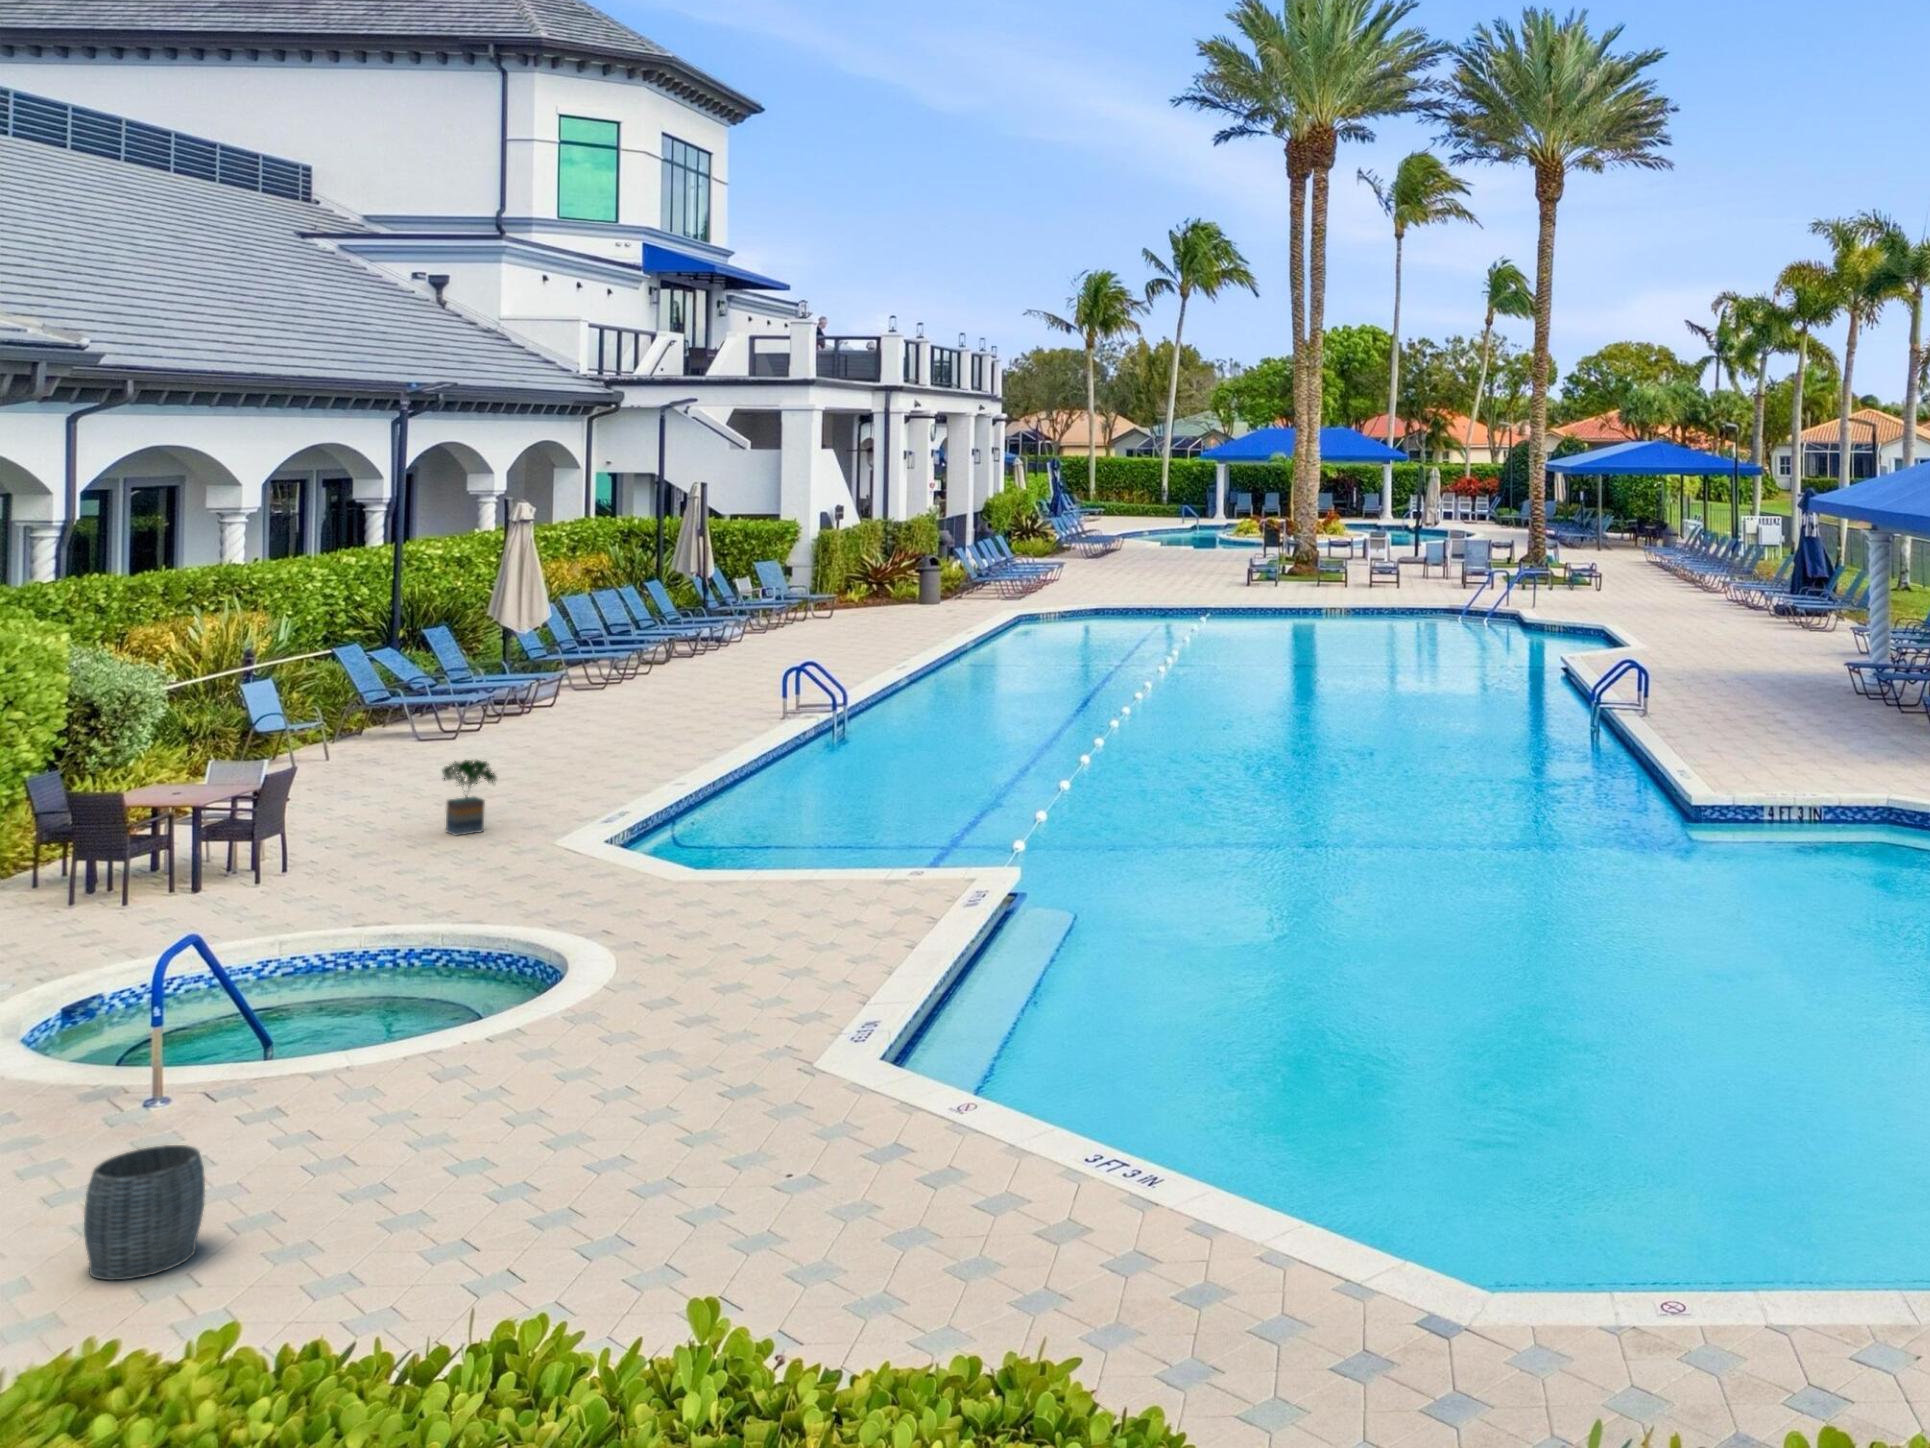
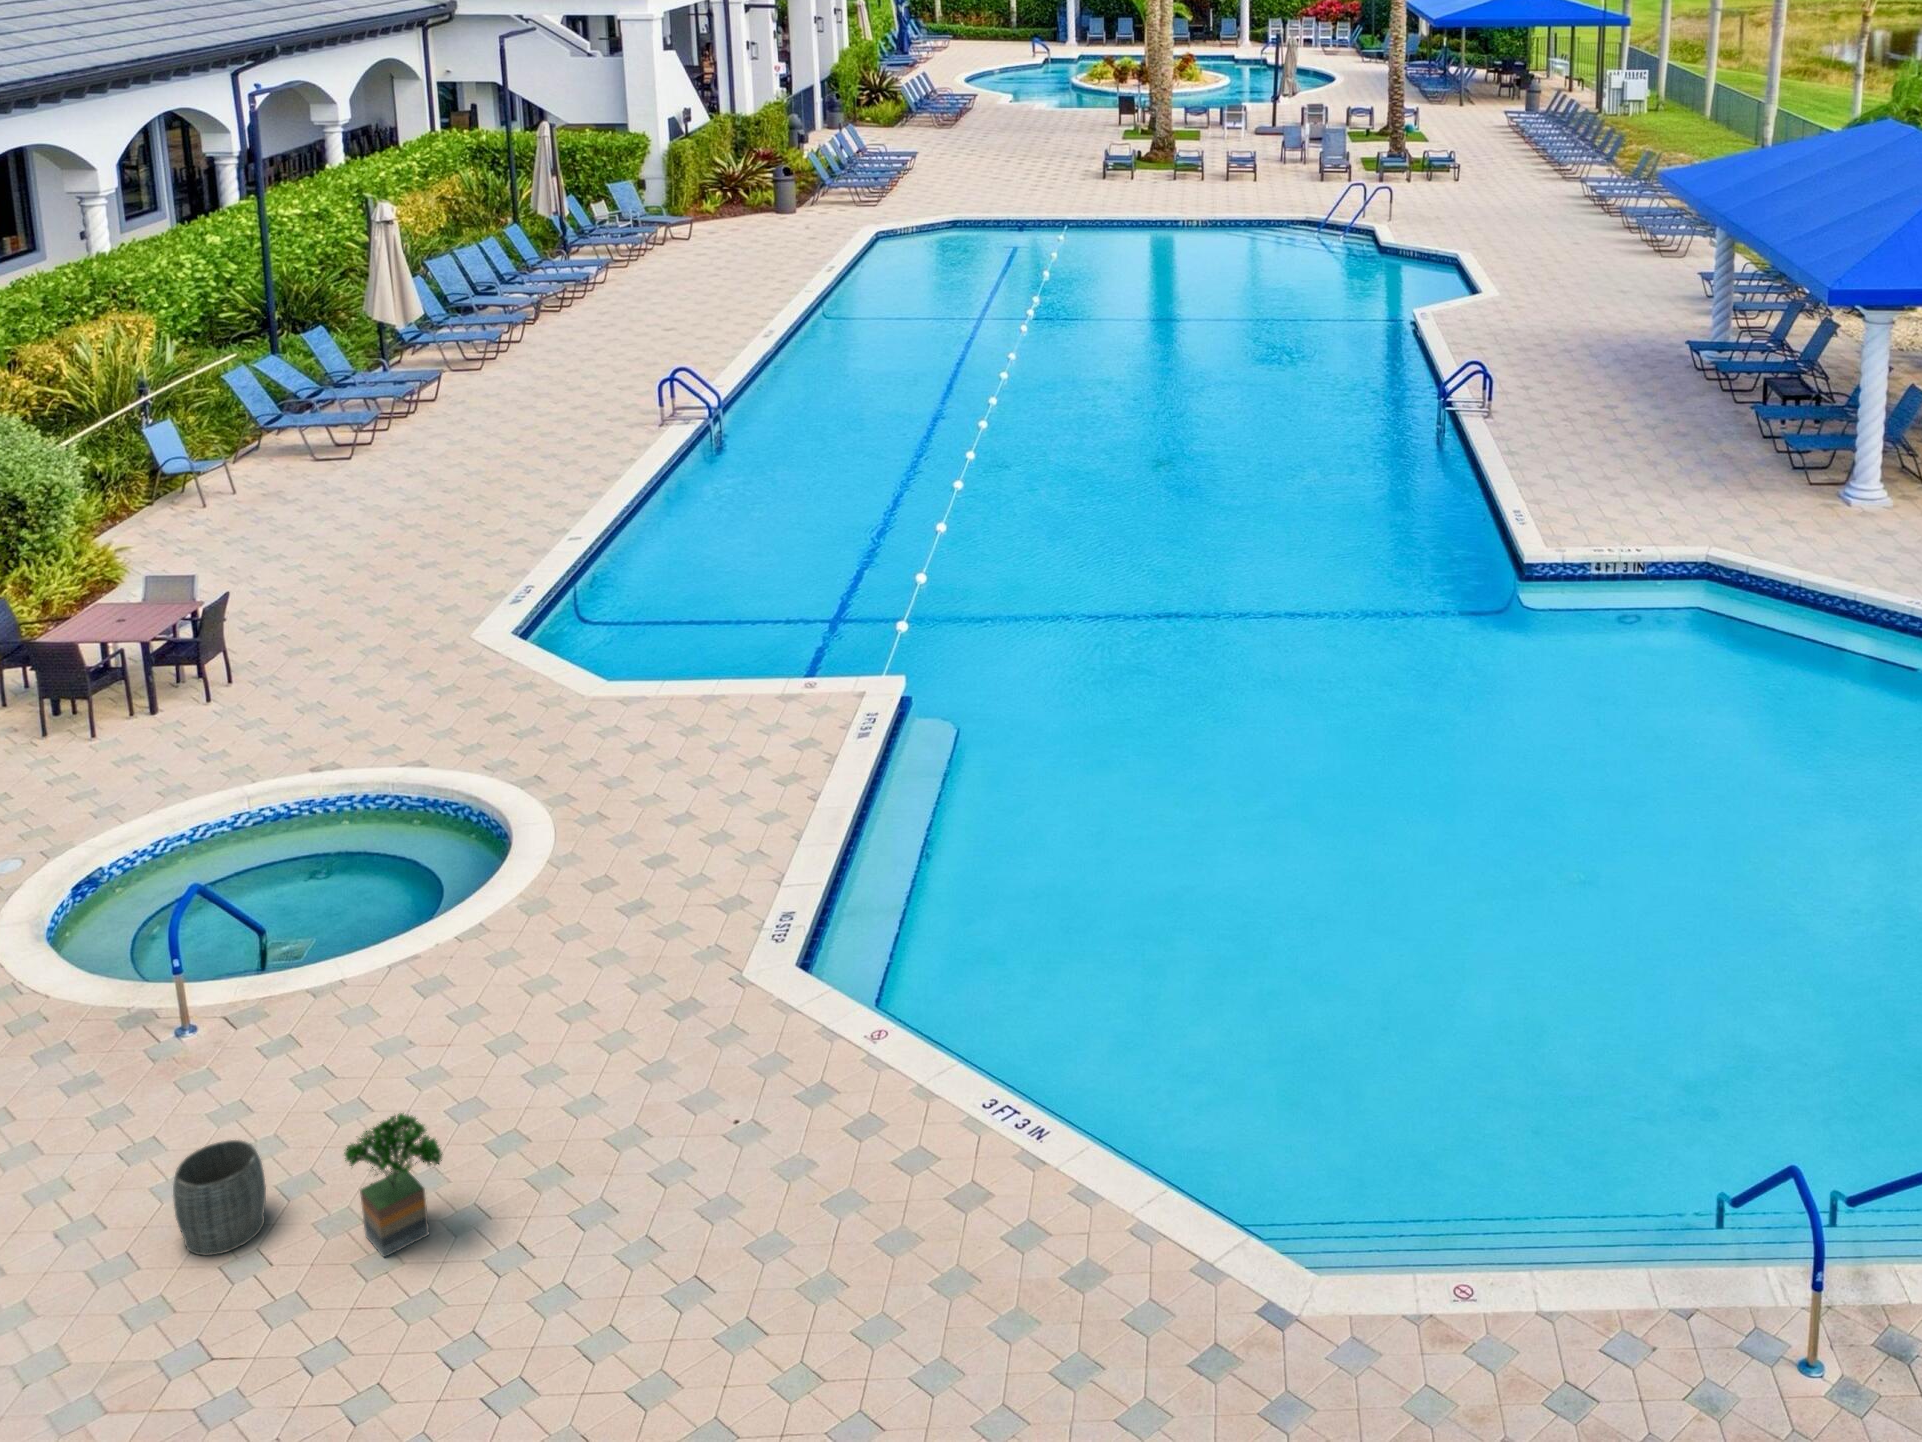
potted tree: present [442,760,496,835] -> present [344,1113,442,1257]

